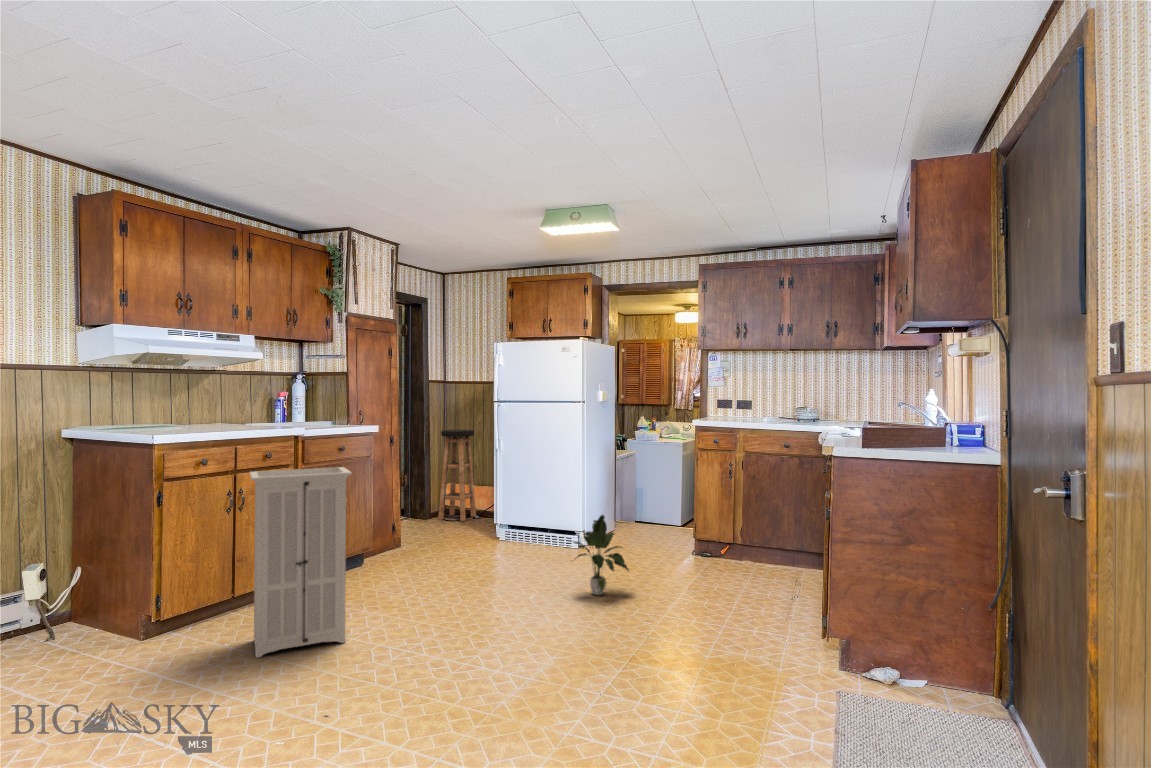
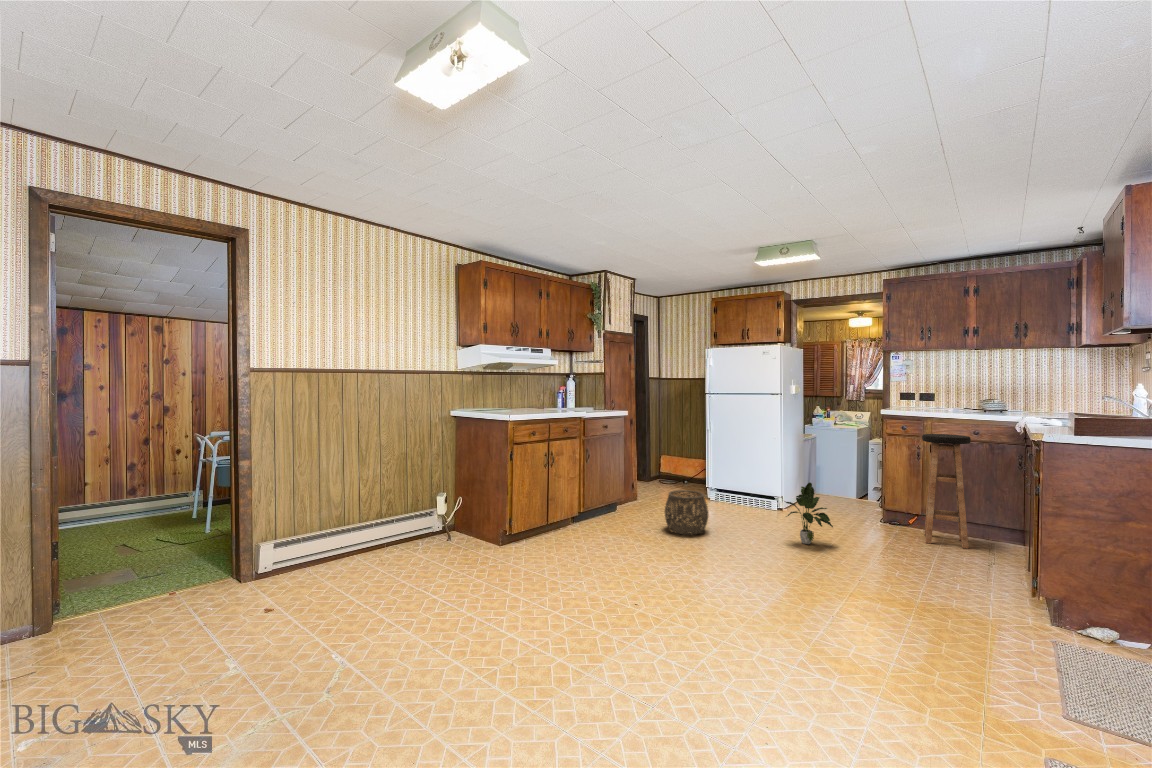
bar stool: present [438,430,476,521] -> present [922,434,971,549]
storage cabinet: present [250,465,352,658] -> none [567,437,635,563]
woven basket: none [416,533,477,596] -> present [665,490,708,535]

